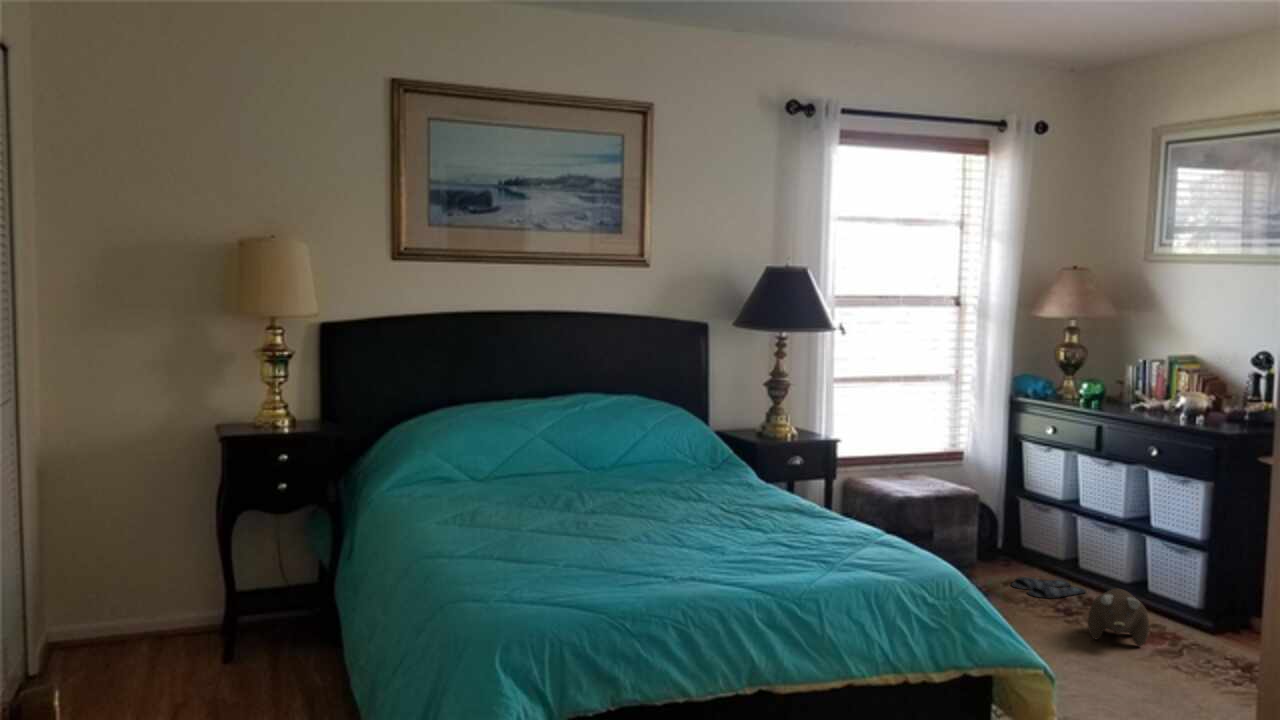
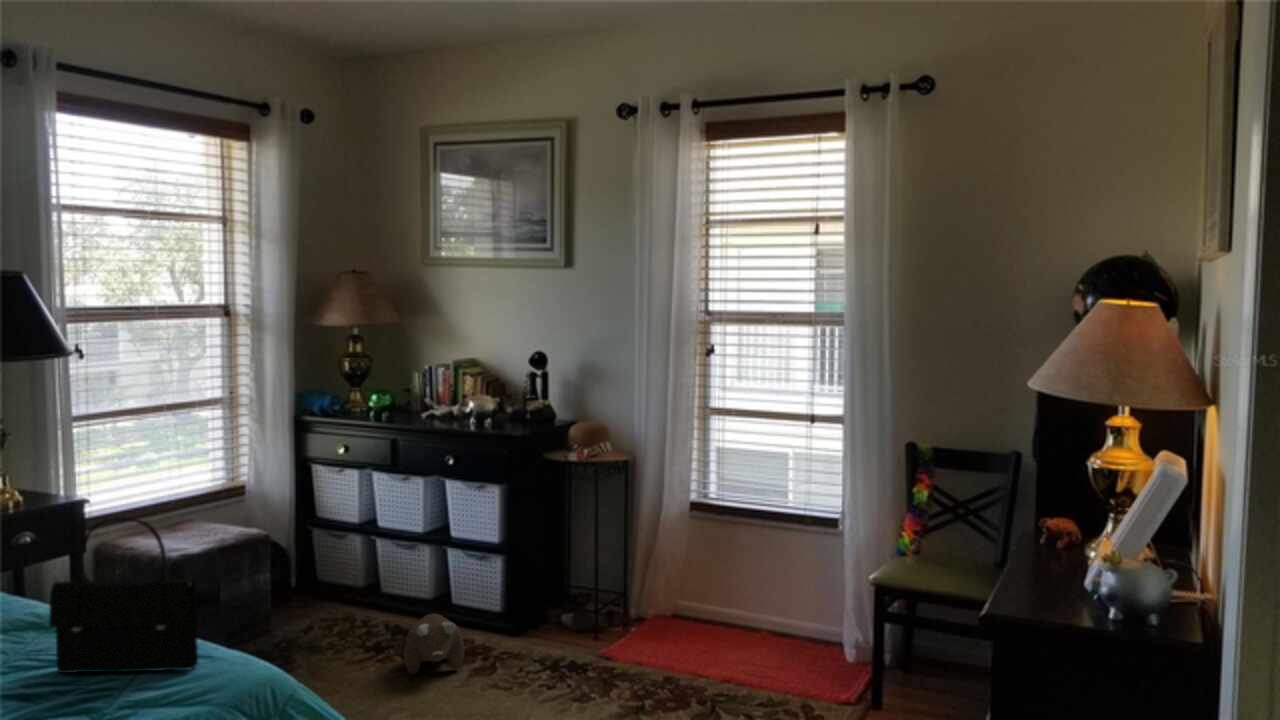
handbag: none [806,439,902,559] -> present [49,517,198,673]
slippers: present [1011,577,1086,598] -> none [314,611,394,639]

